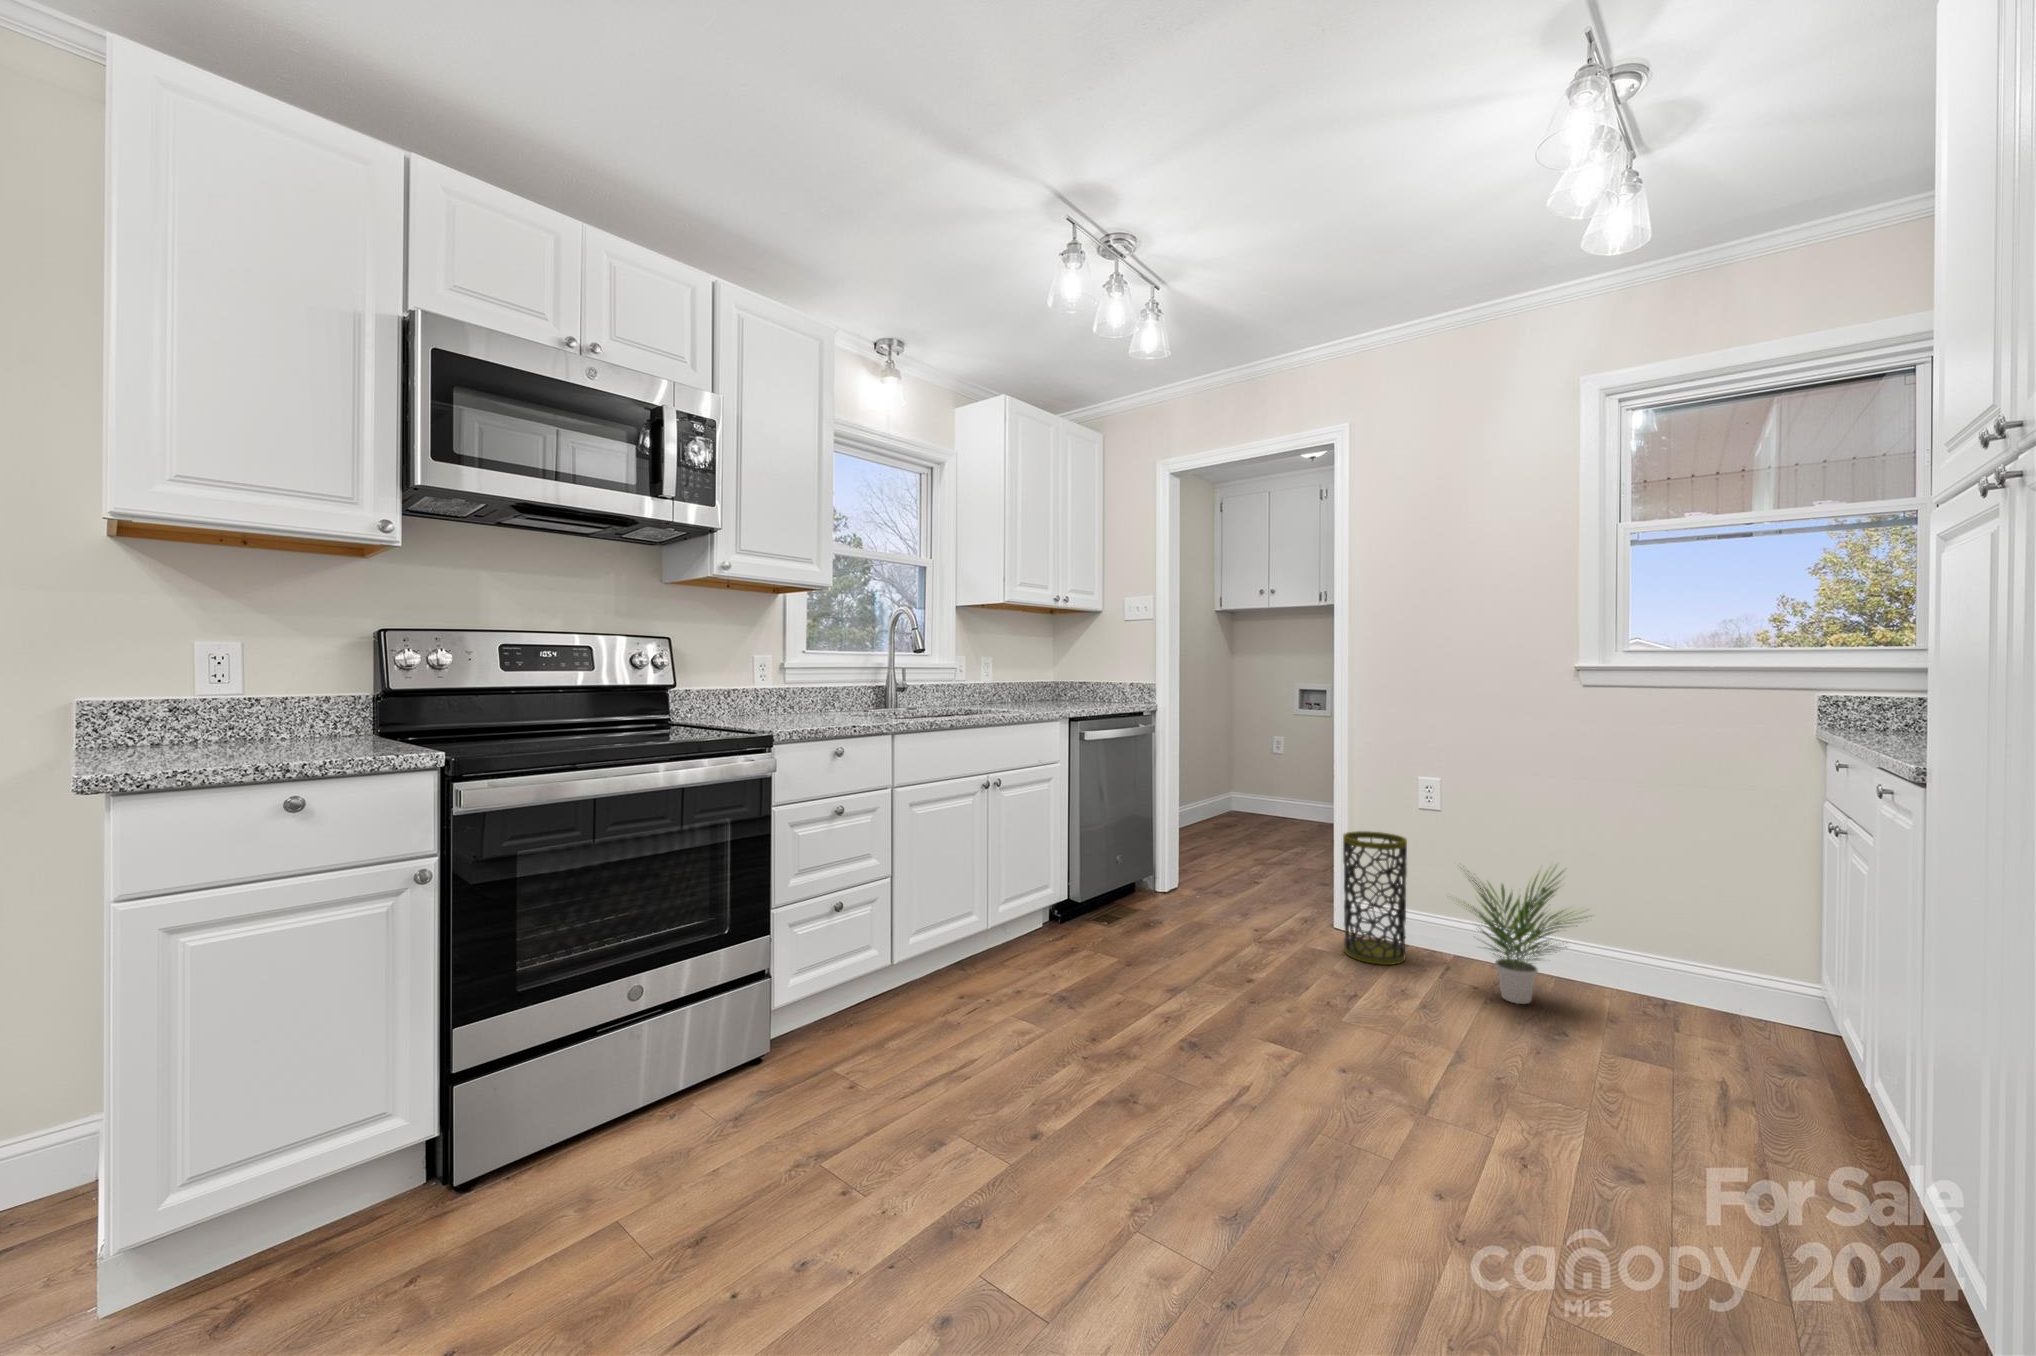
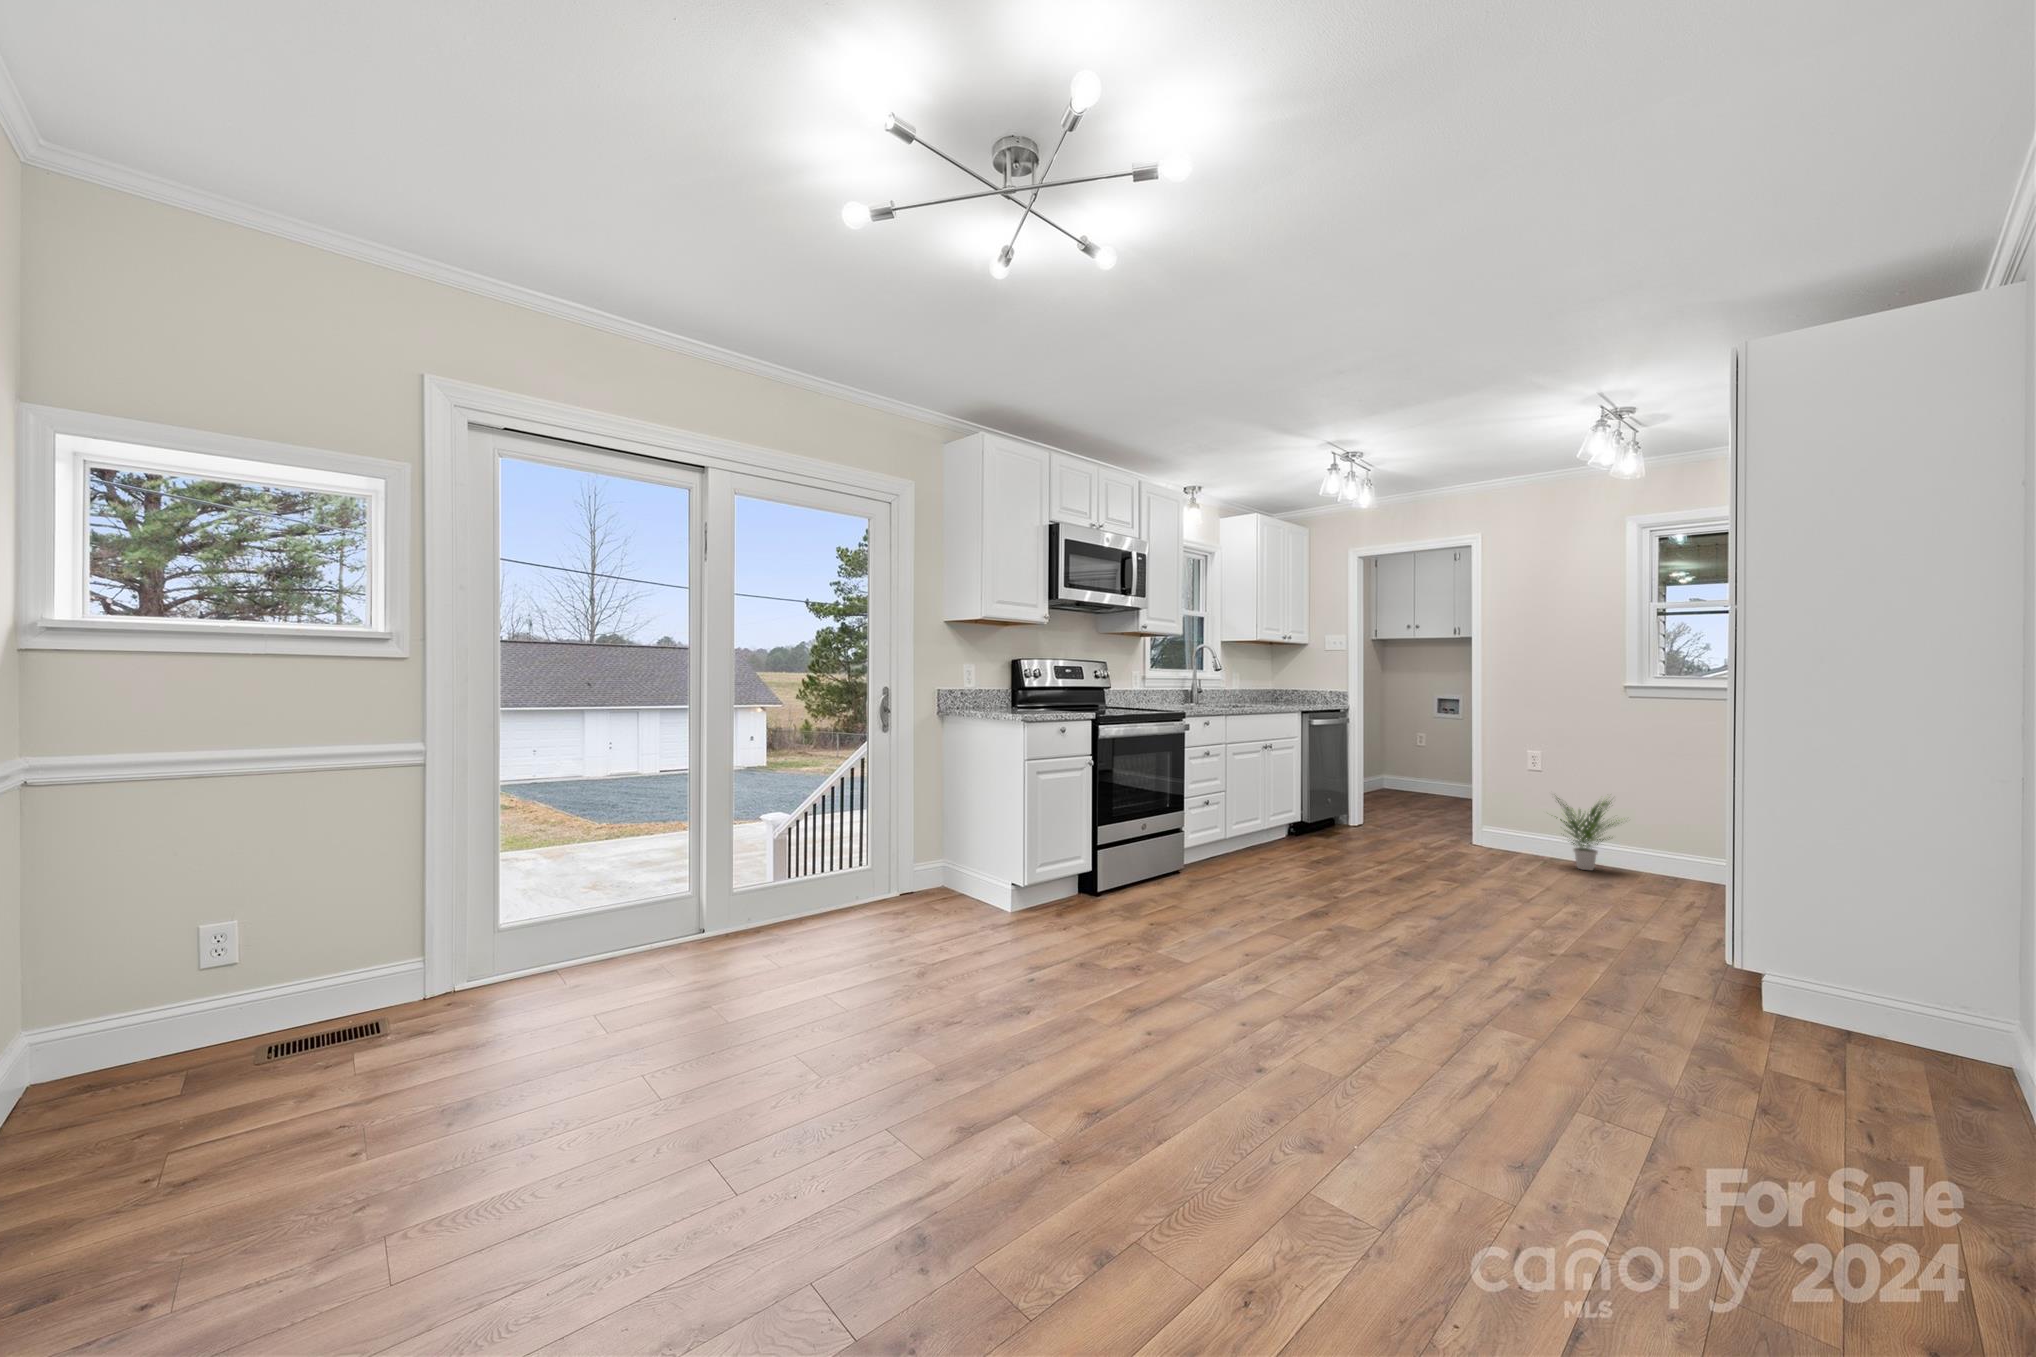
trash can: present [1343,831,1407,965] -> none [1481,781,1521,856]

